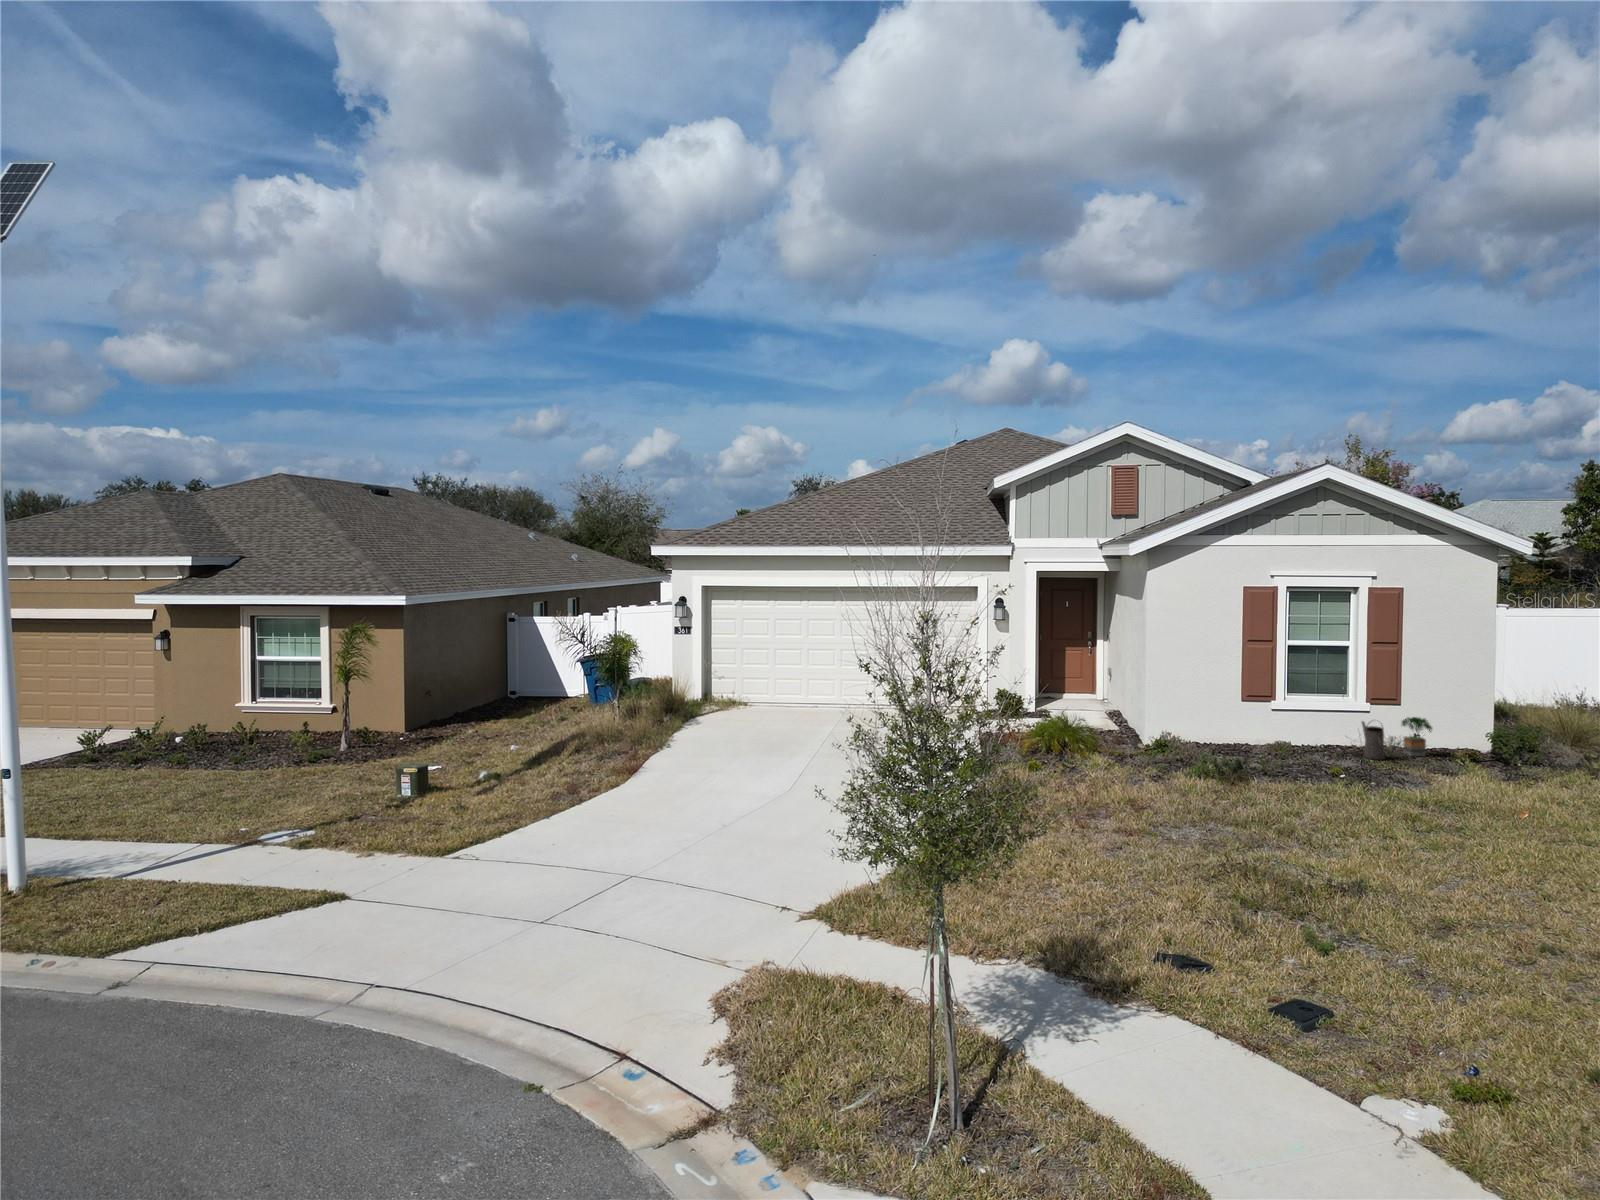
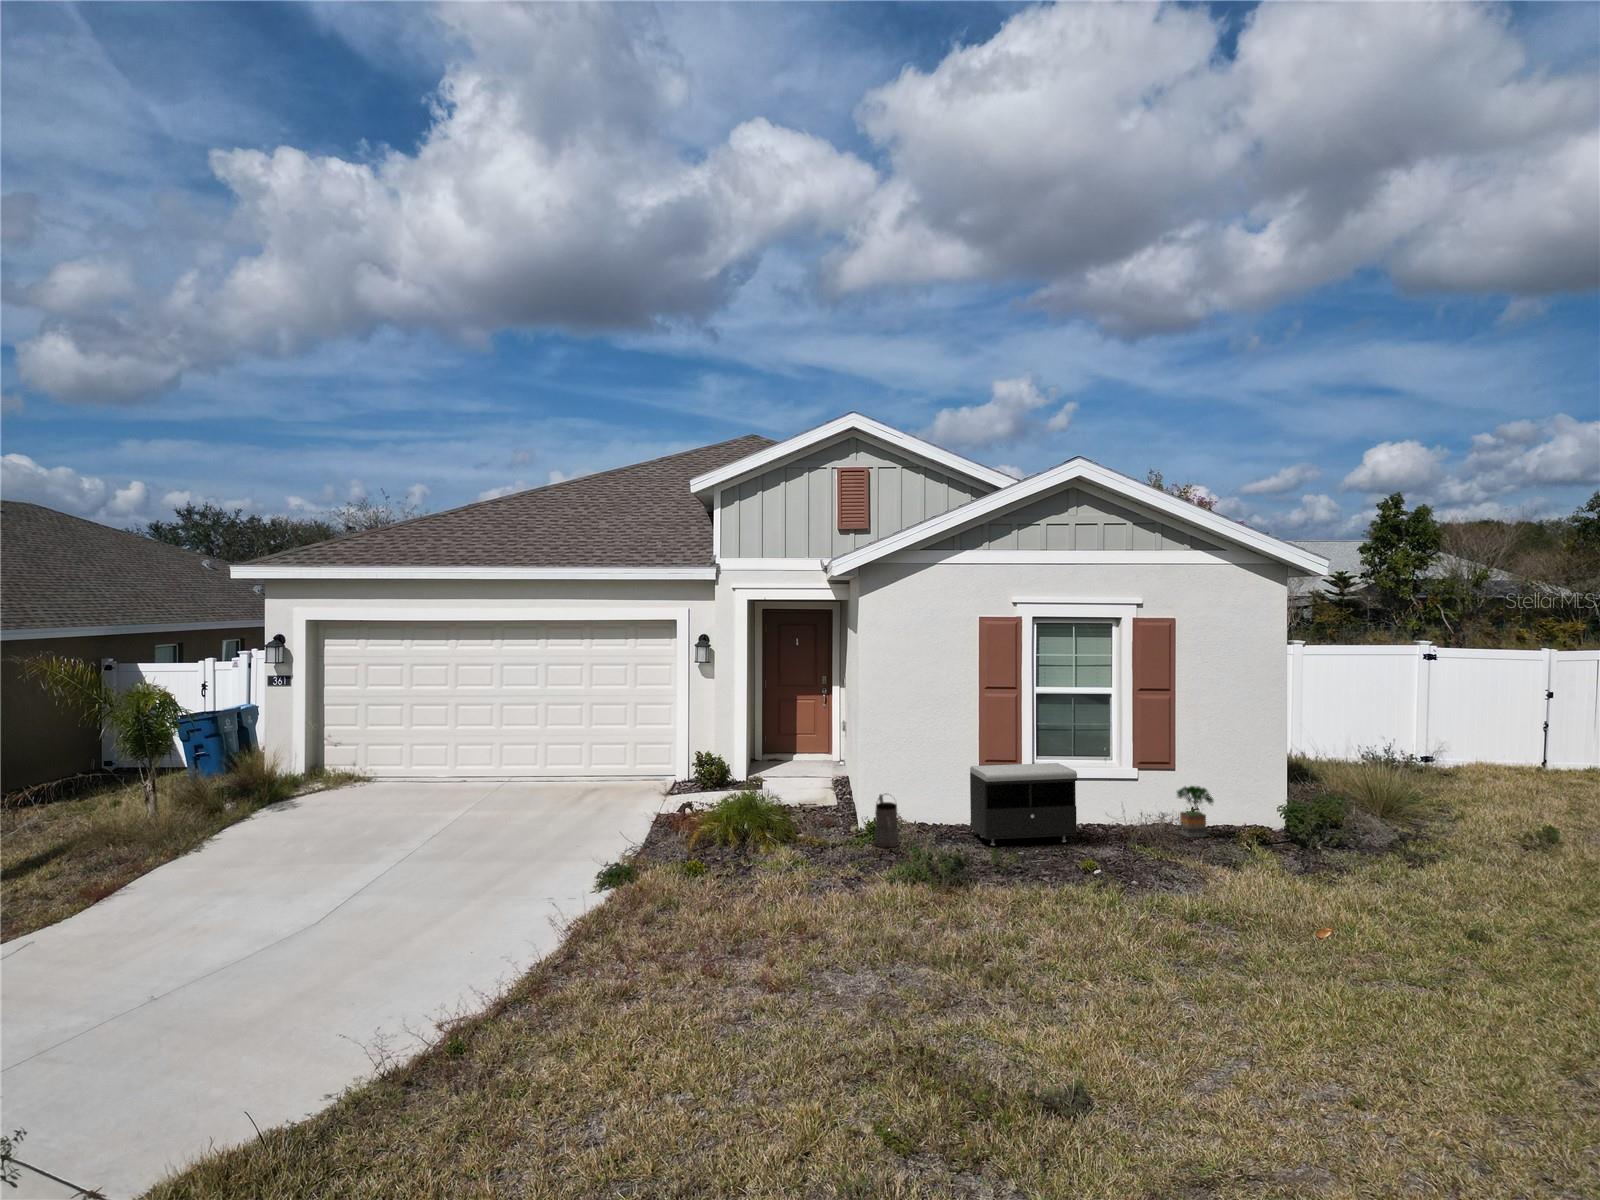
storage bench: none [1235,698,1323,757] -> present [970,763,1077,845]
watering can: present [1362,721,1385,760] -> present [874,793,900,847]

